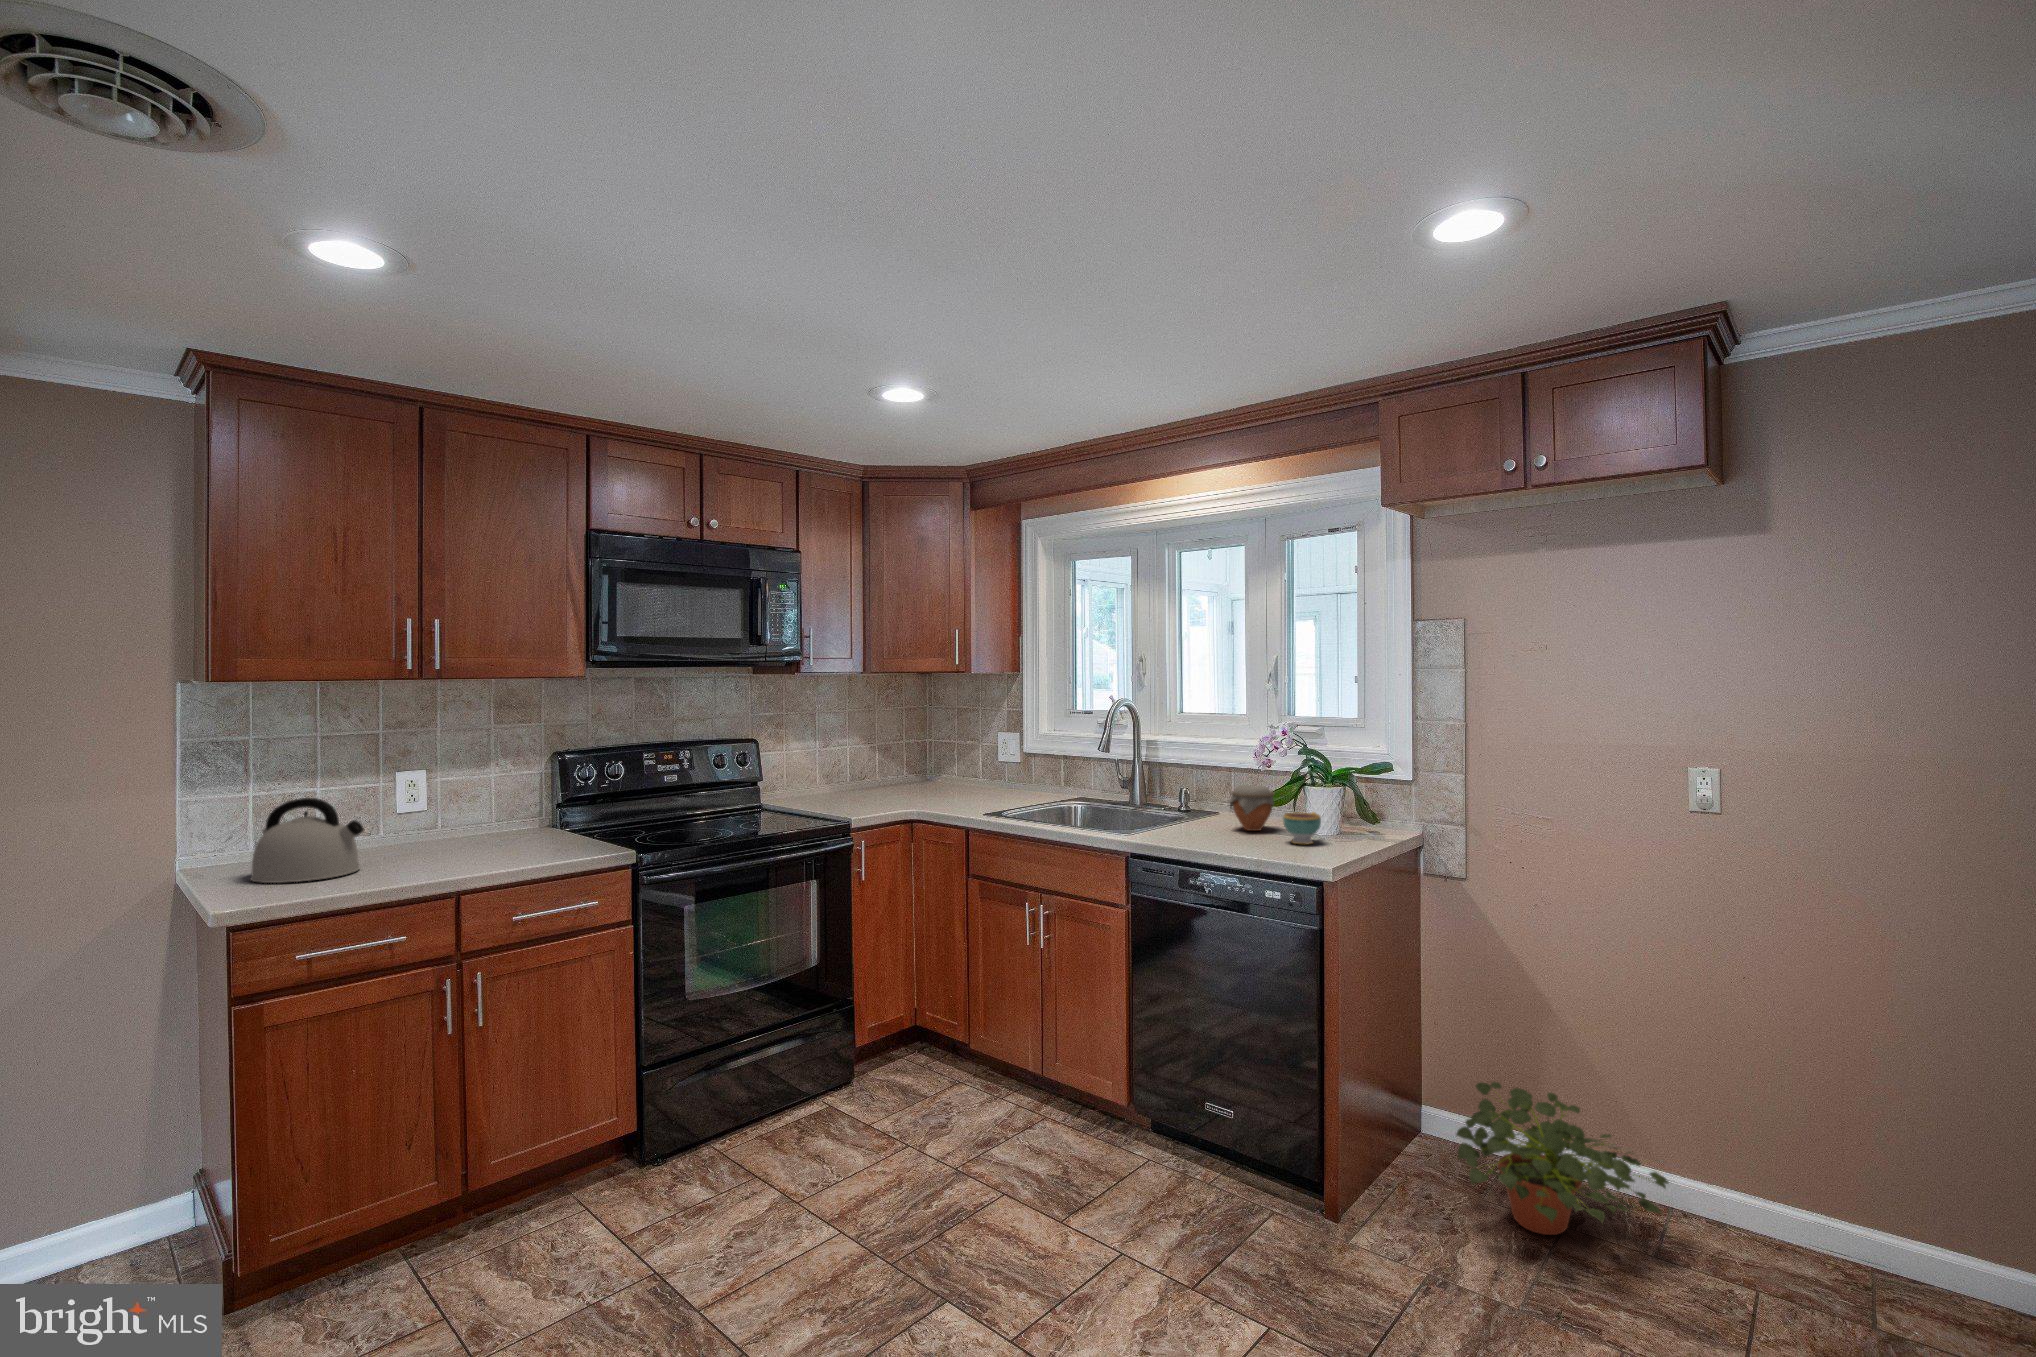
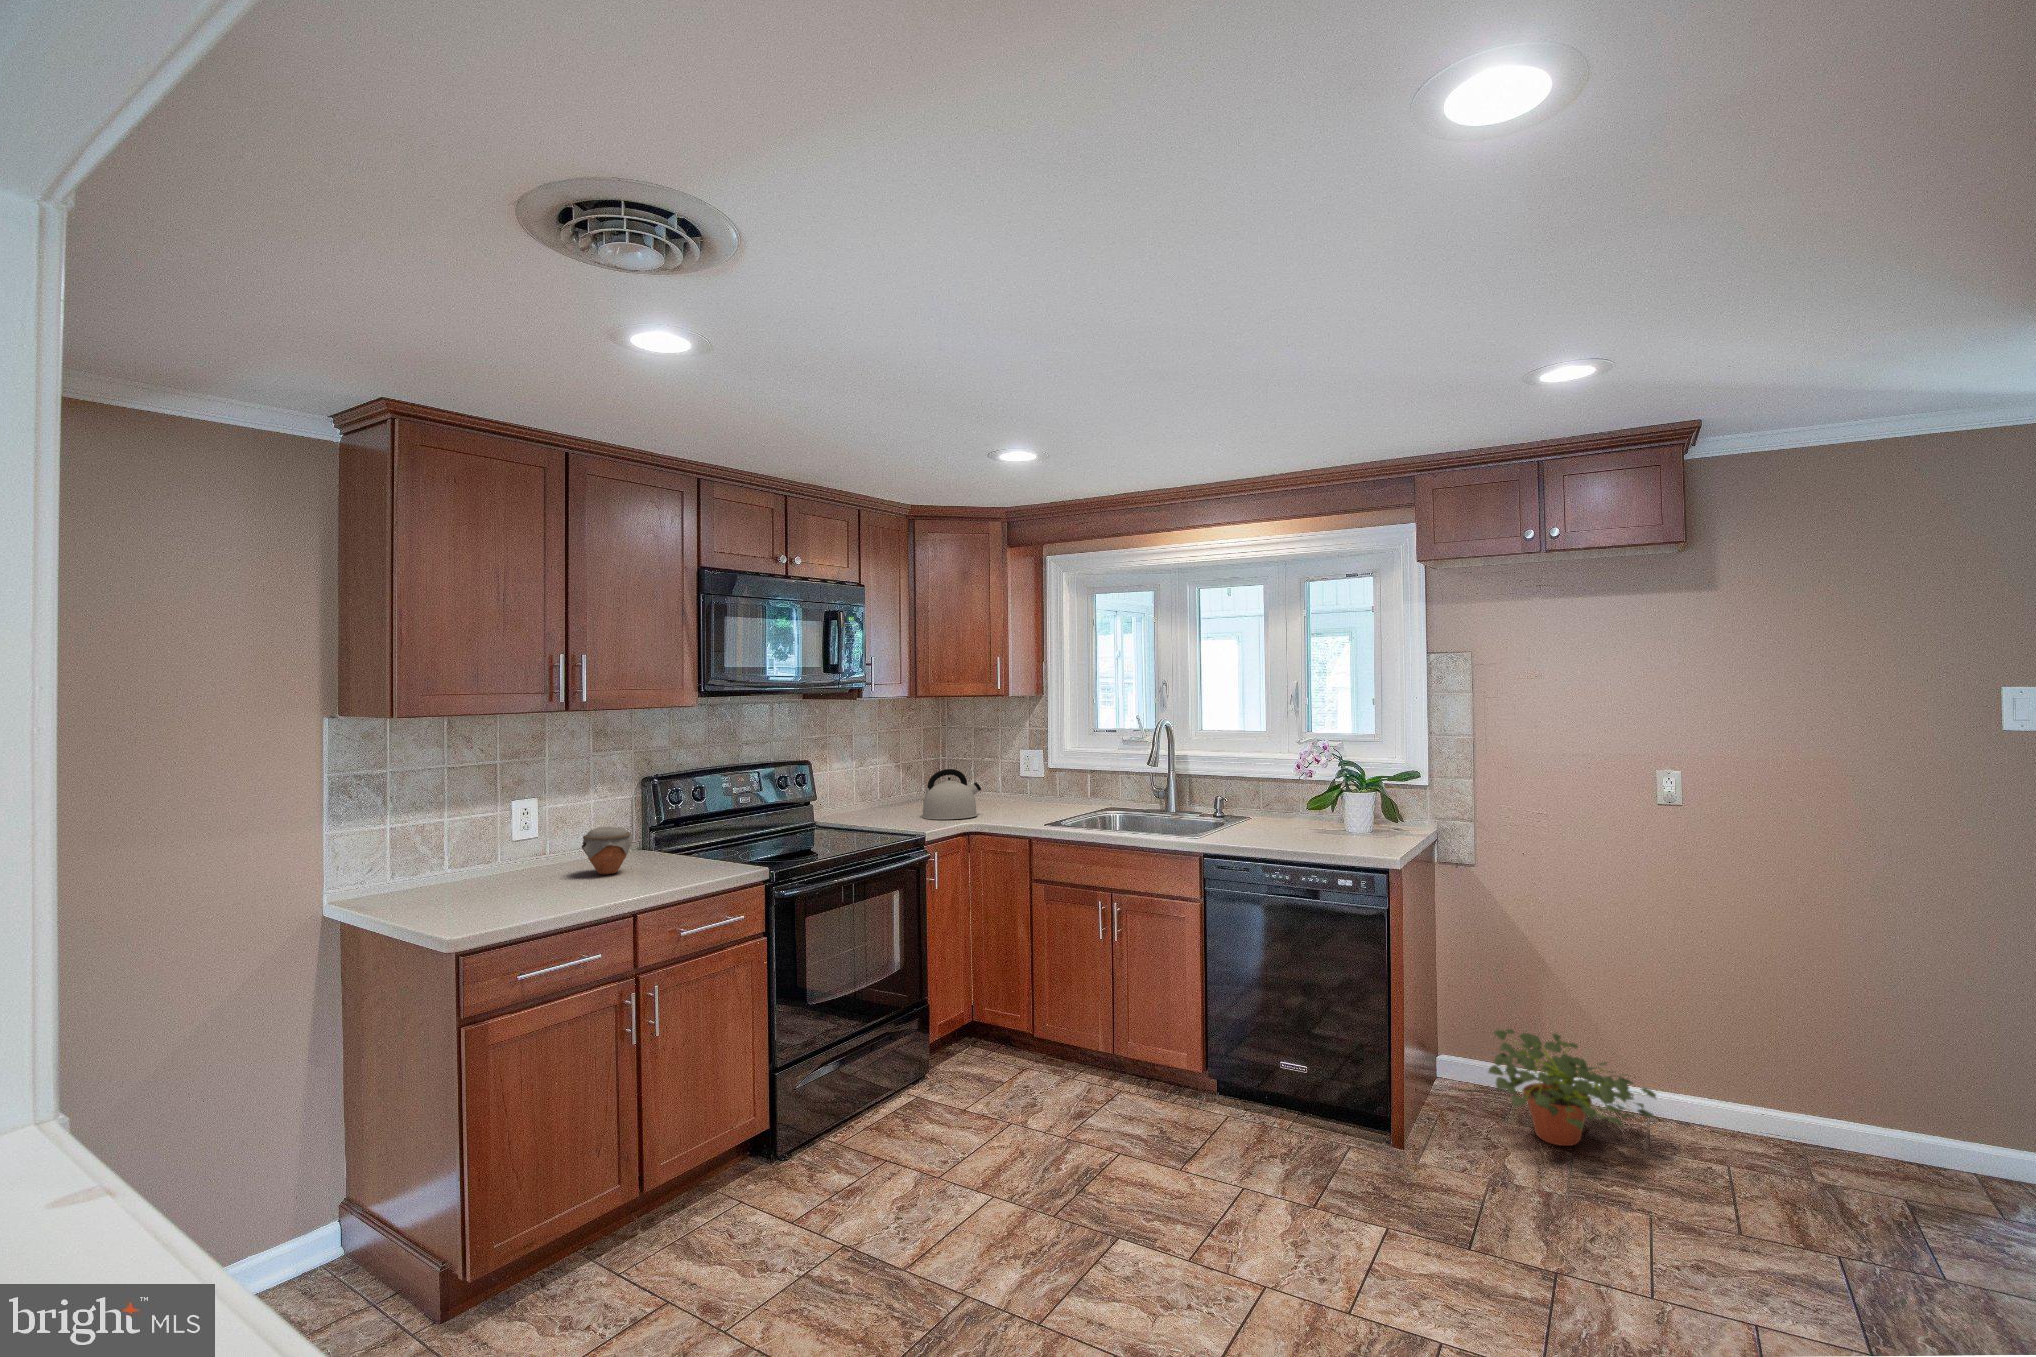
jar: present [1230,785,1274,831] -> present [582,827,633,874]
kettle: present [251,798,364,883] -> present [922,769,981,820]
teacup: present [1283,812,1321,844] -> none [1332,810,1364,838]

